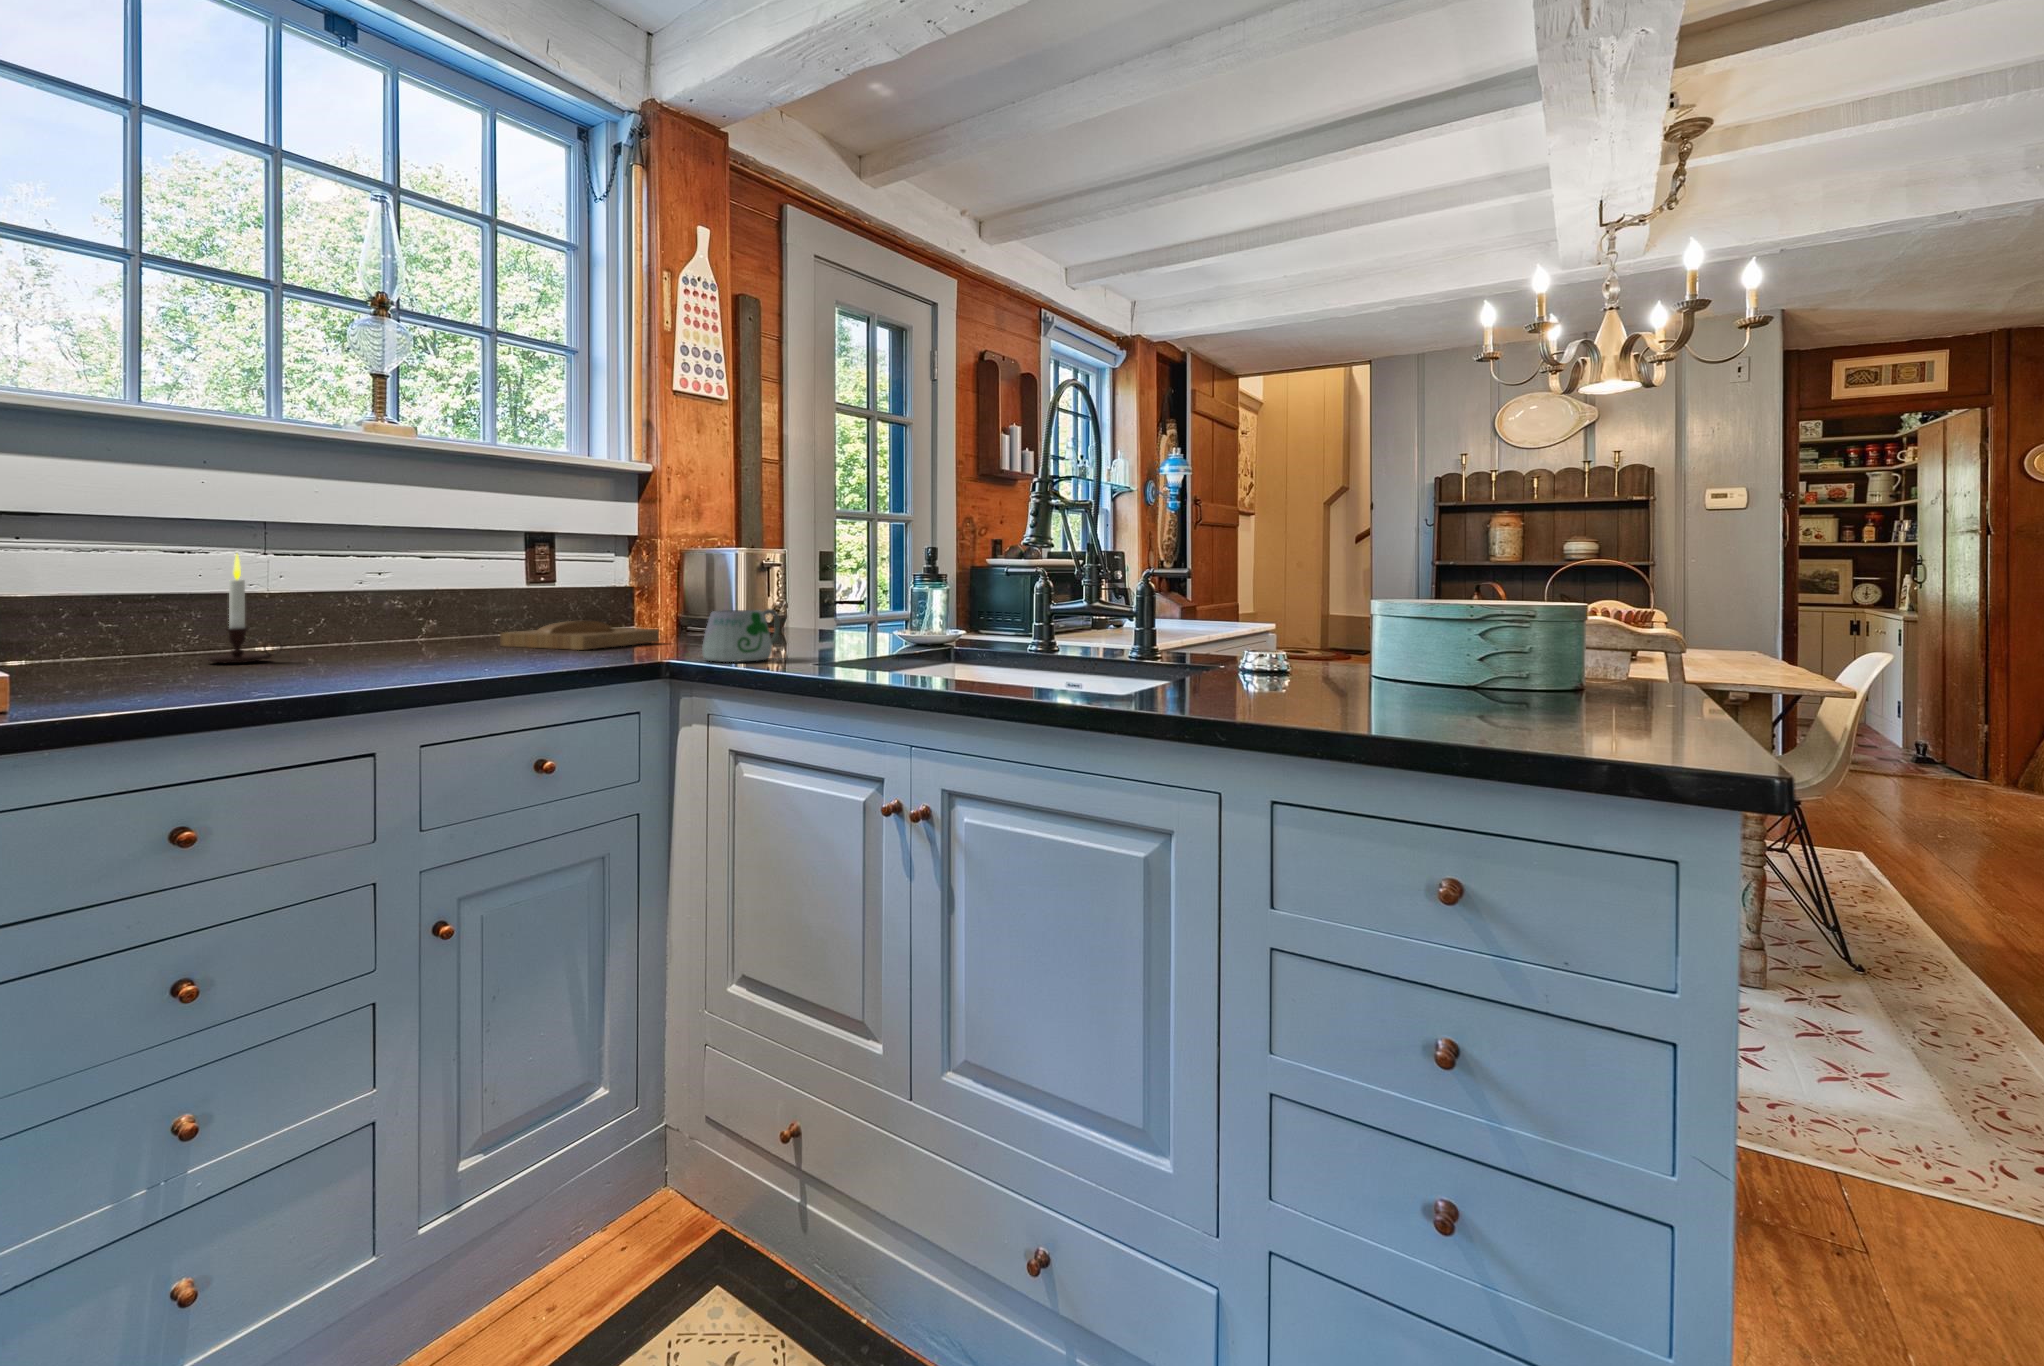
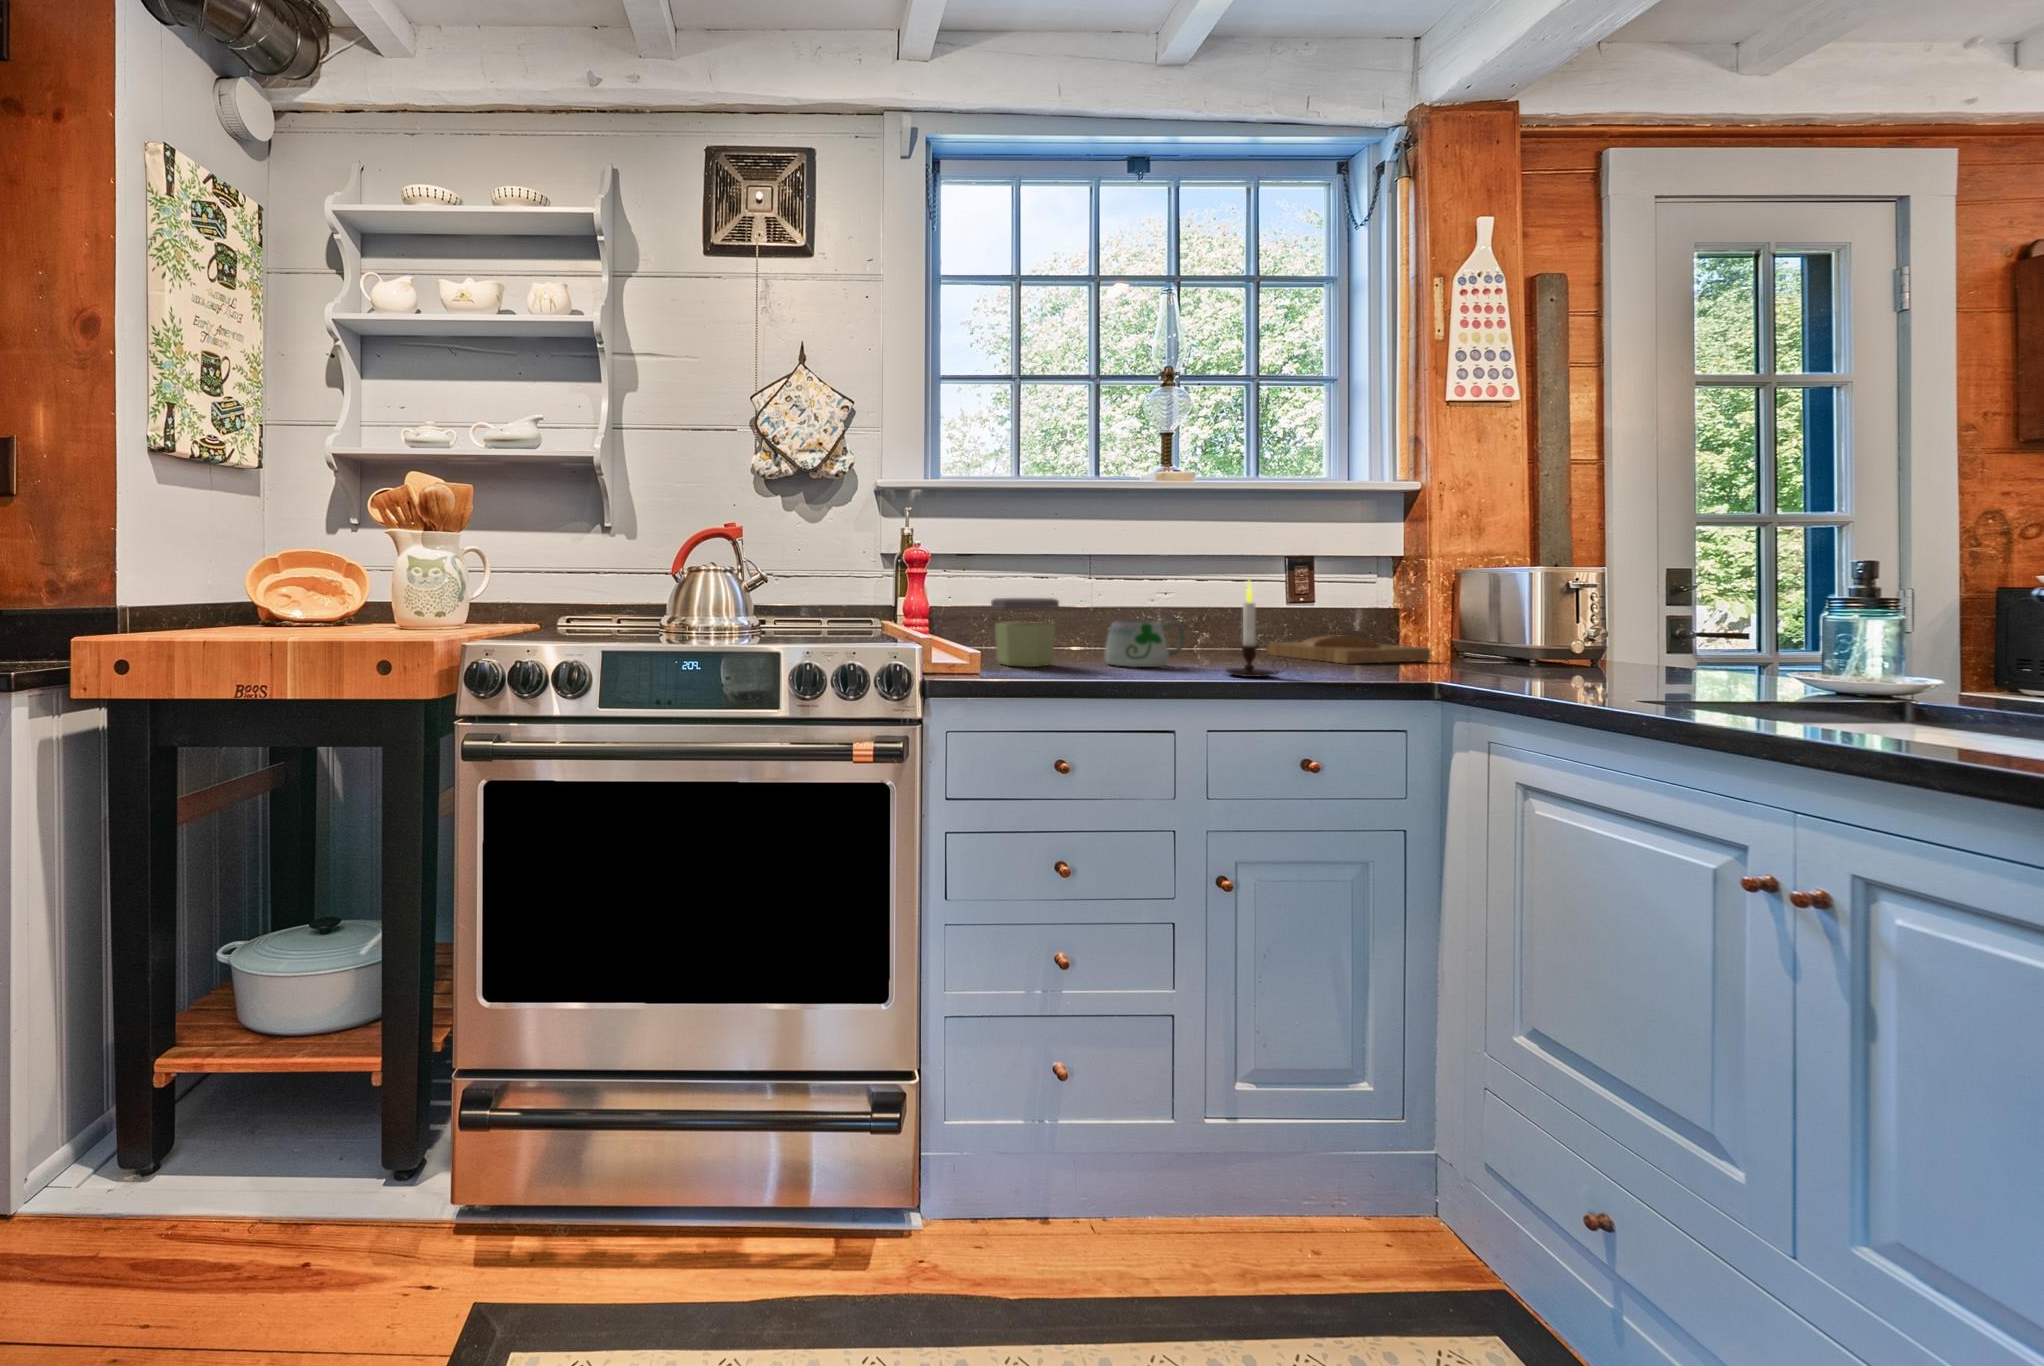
candle: present [206,554,282,663] -> present [1225,581,1279,677]
jar: none [70,581,201,686] -> present [991,598,1059,667]
mug: present [702,609,780,662] -> present [1105,621,1185,668]

